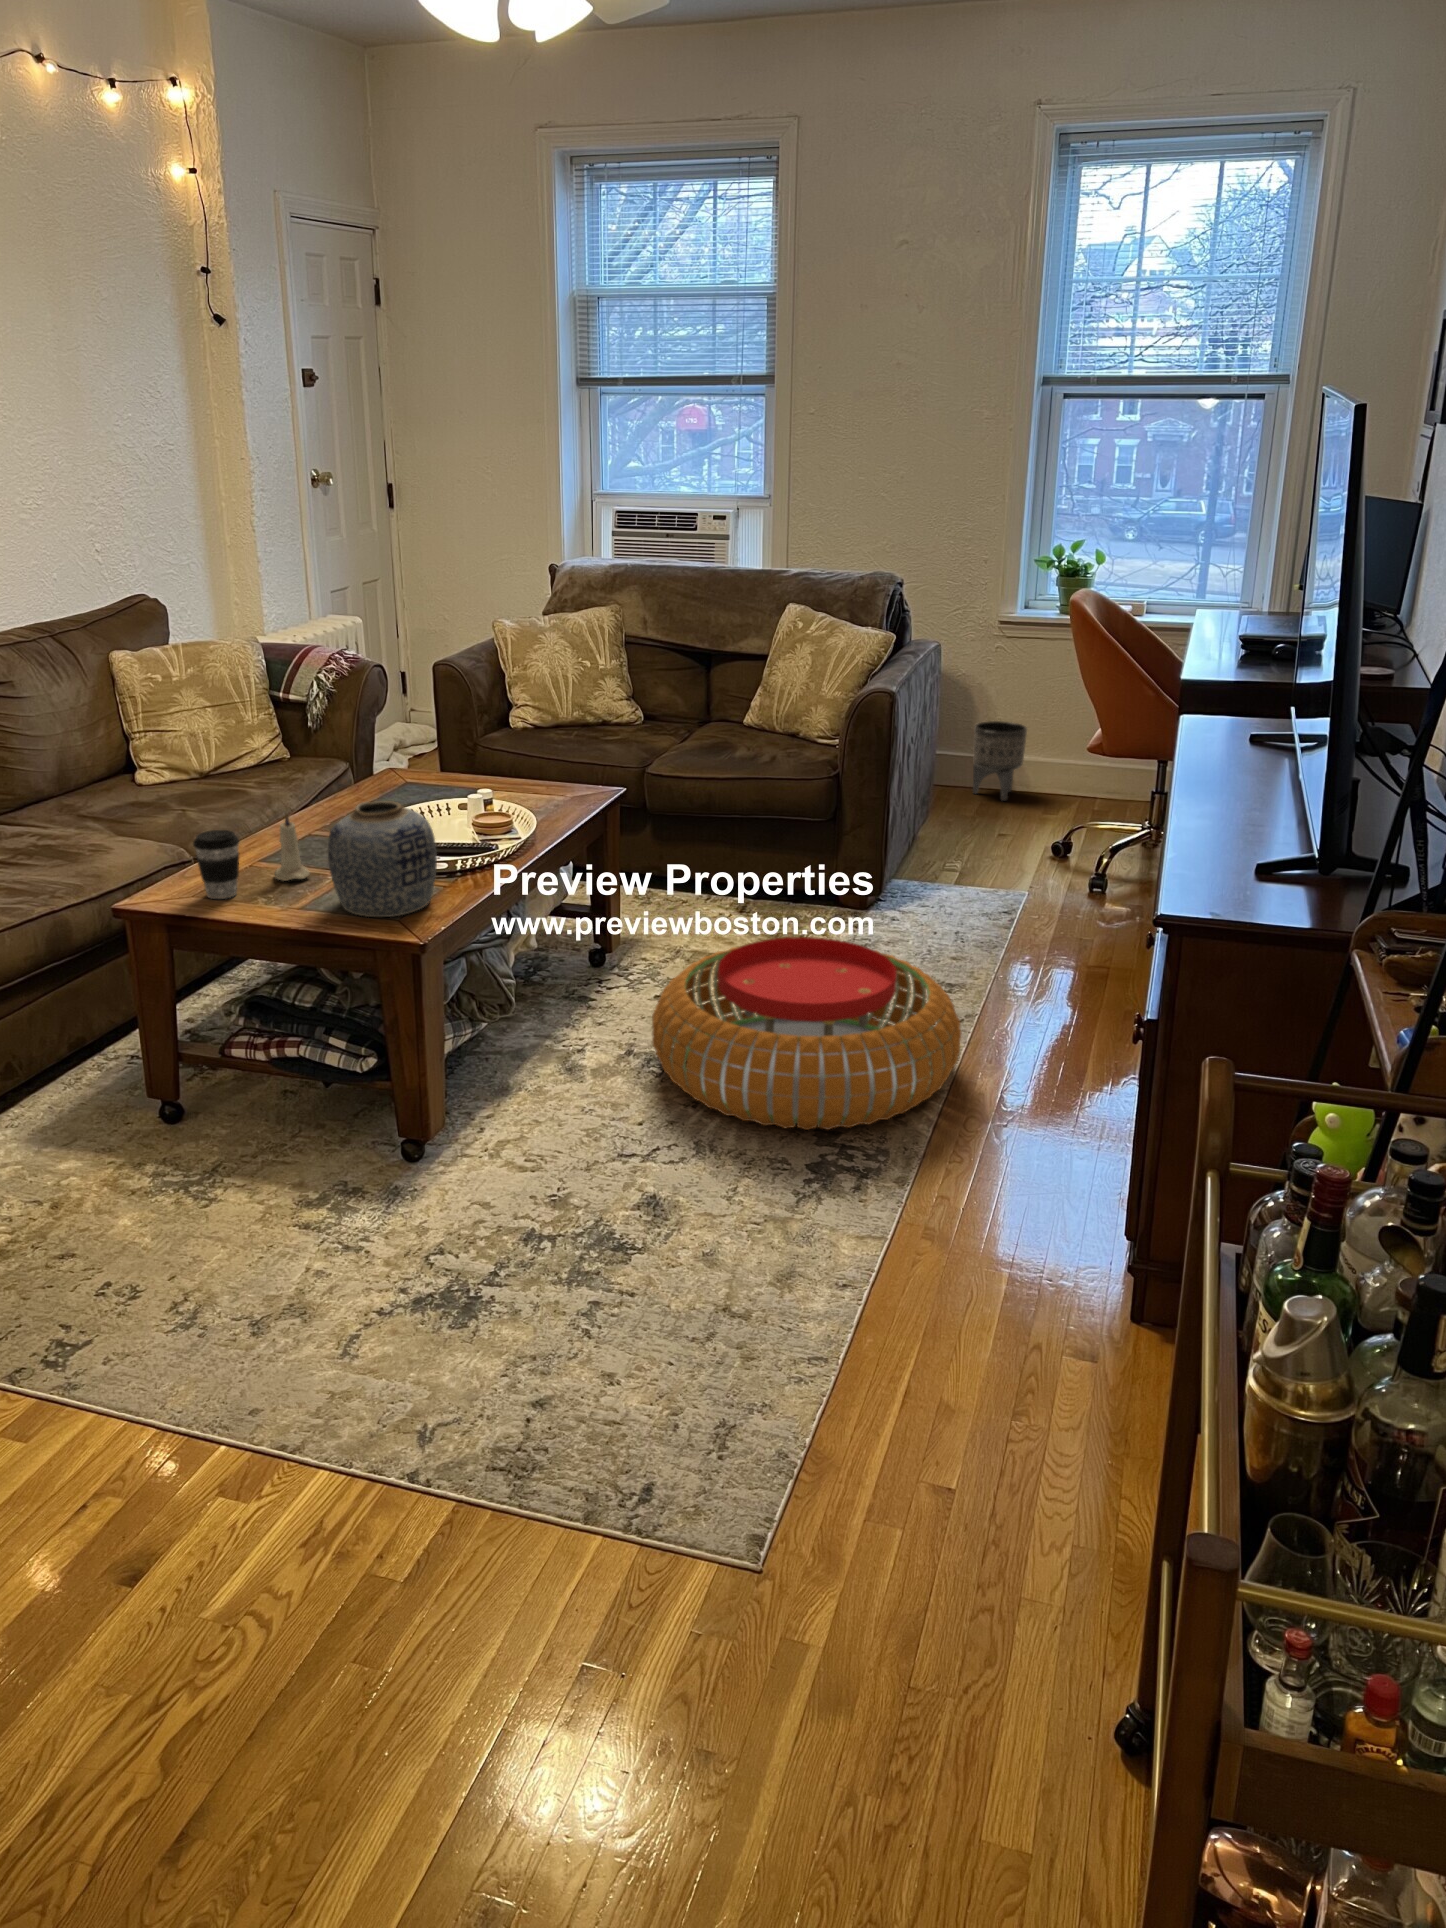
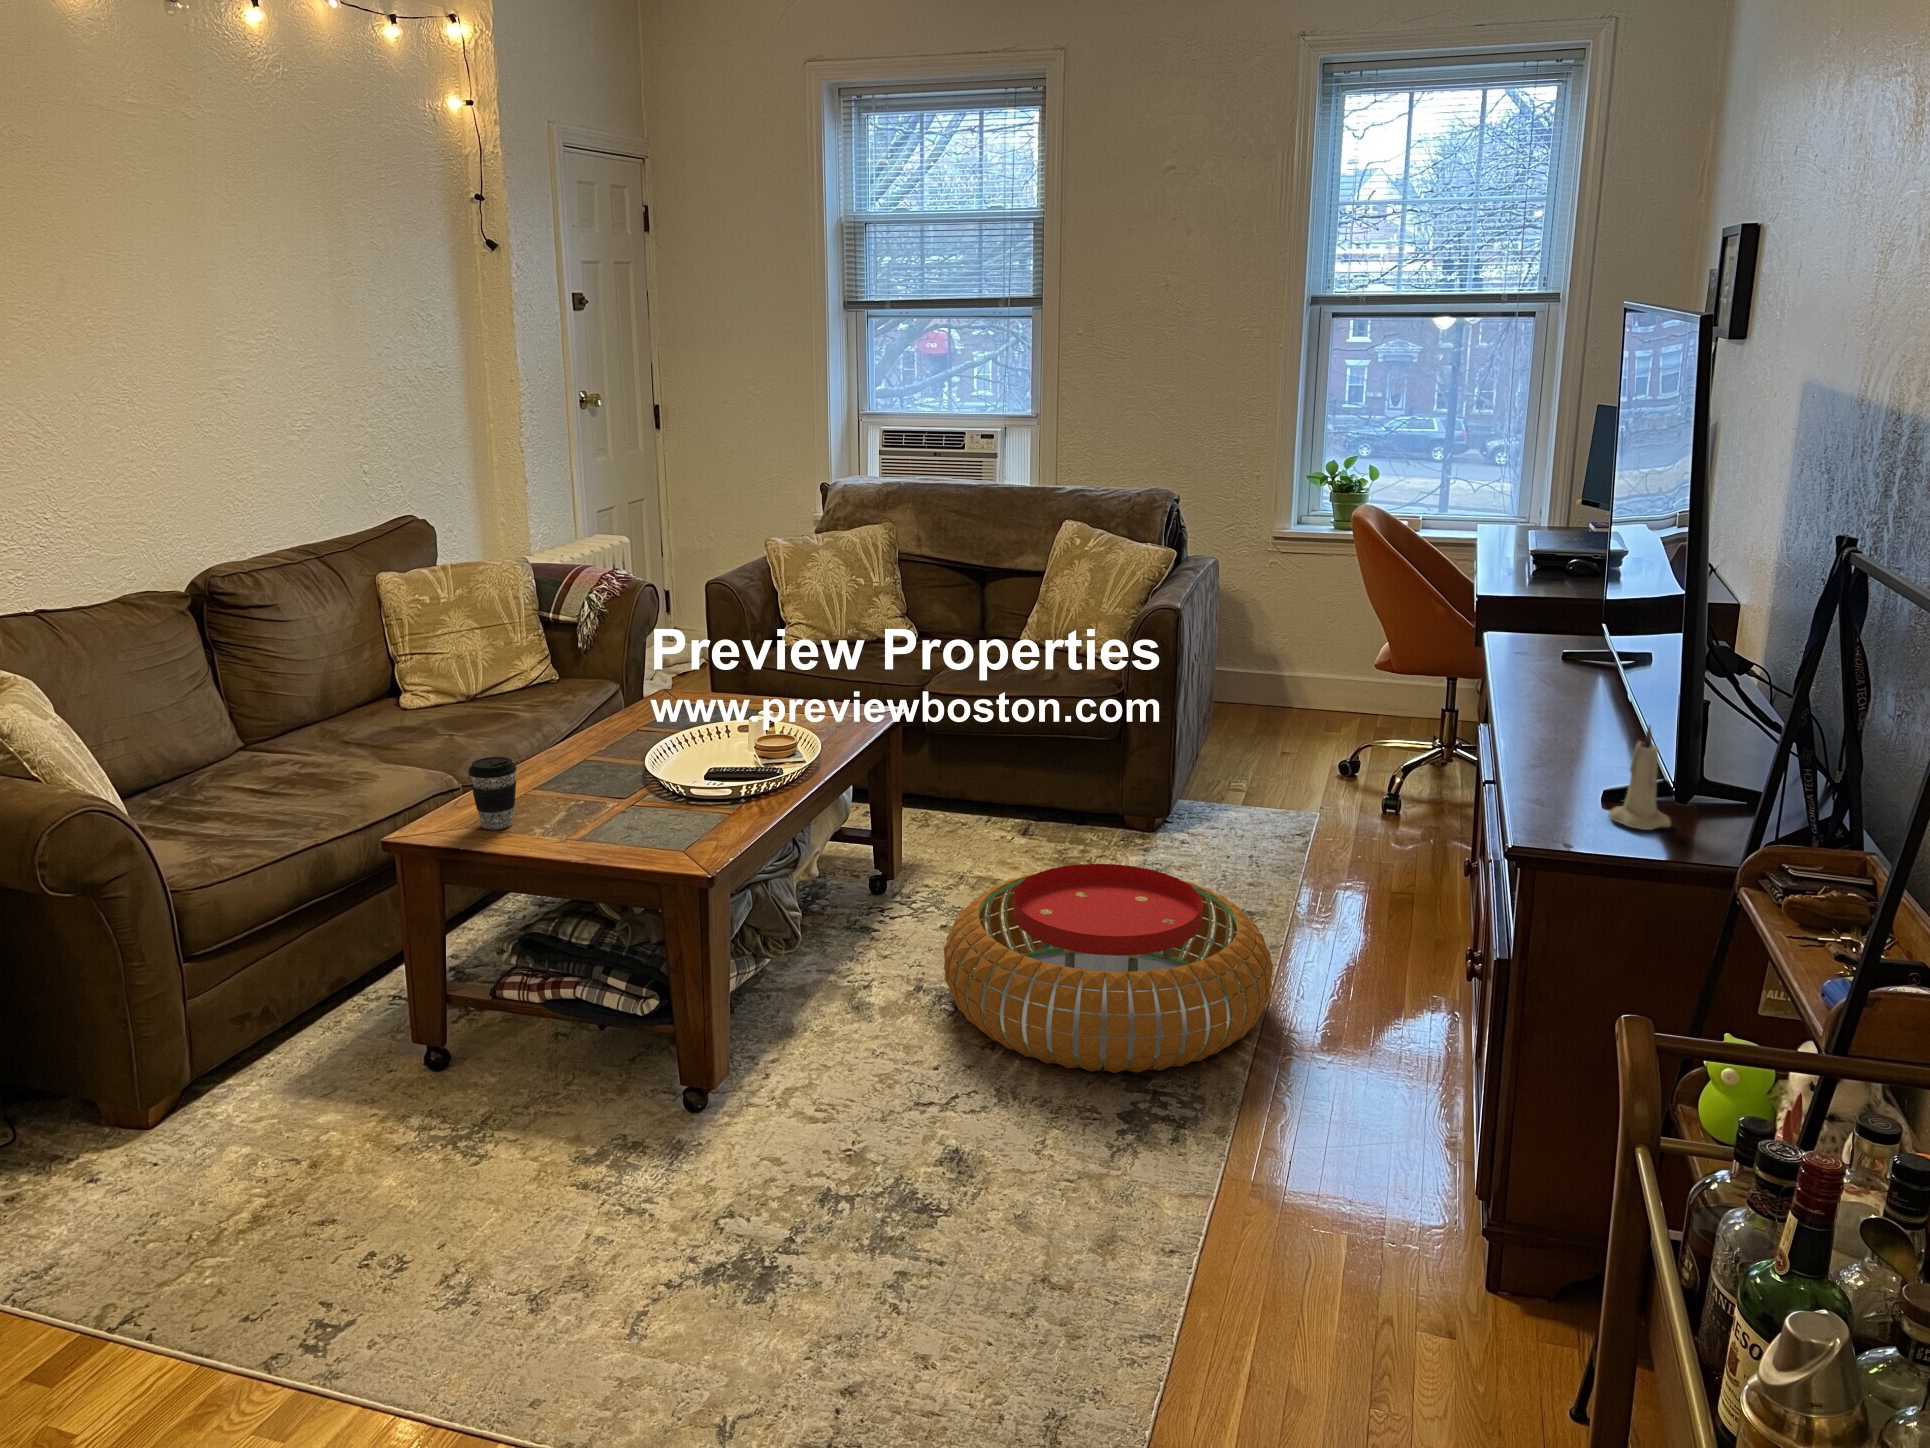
planter: present [973,721,1027,801] -> none [1248,637,1302,718]
vase: present [328,801,437,917] -> none [610,725,722,848]
candle: present [275,812,310,881] -> present [1608,726,1671,830]

